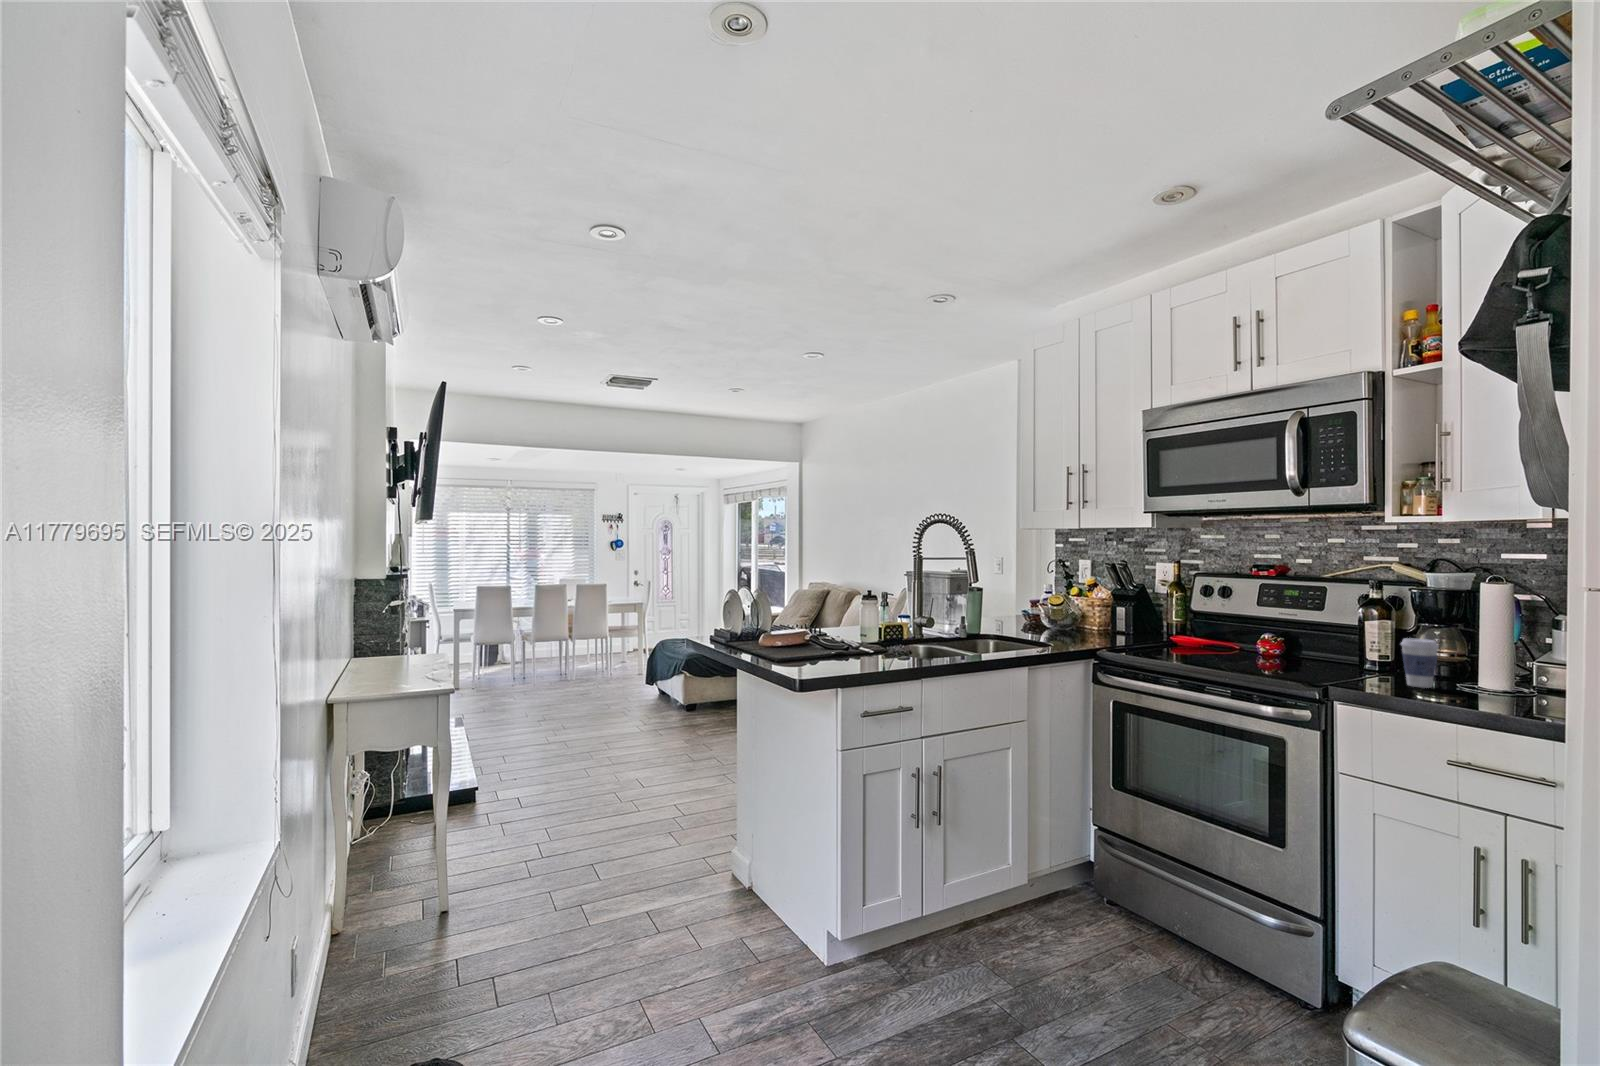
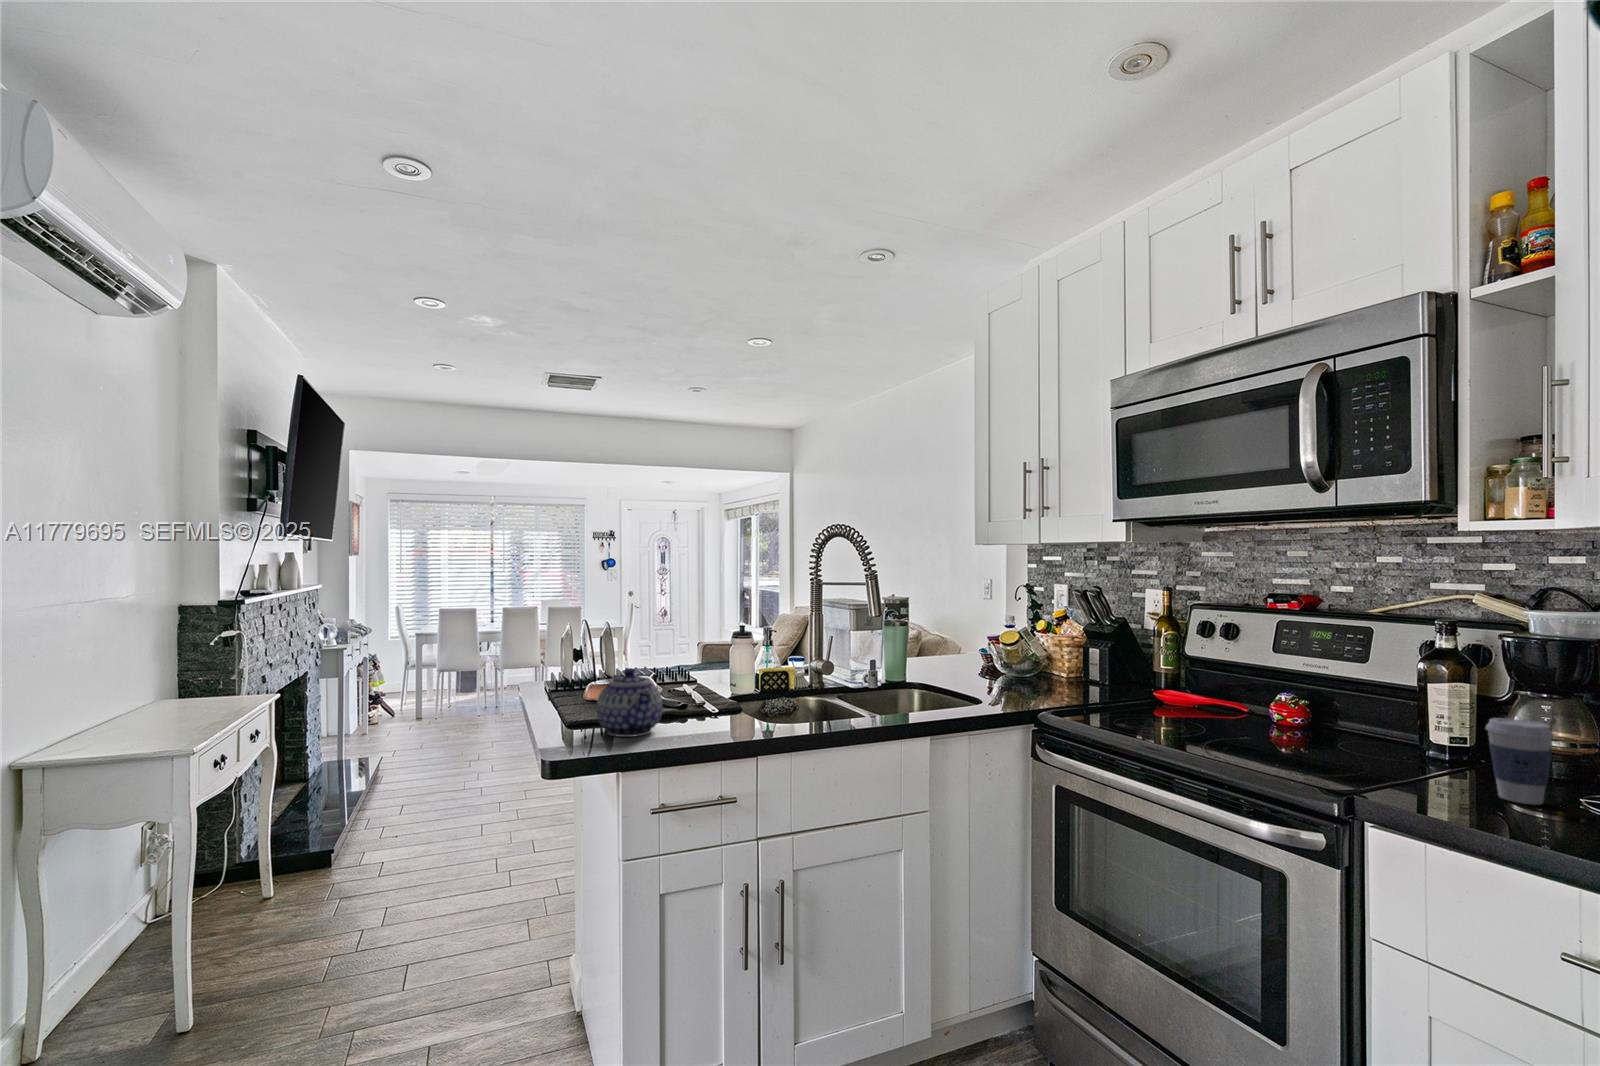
teapot: none [805,621,854,668] -> present [597,668,663,737]

